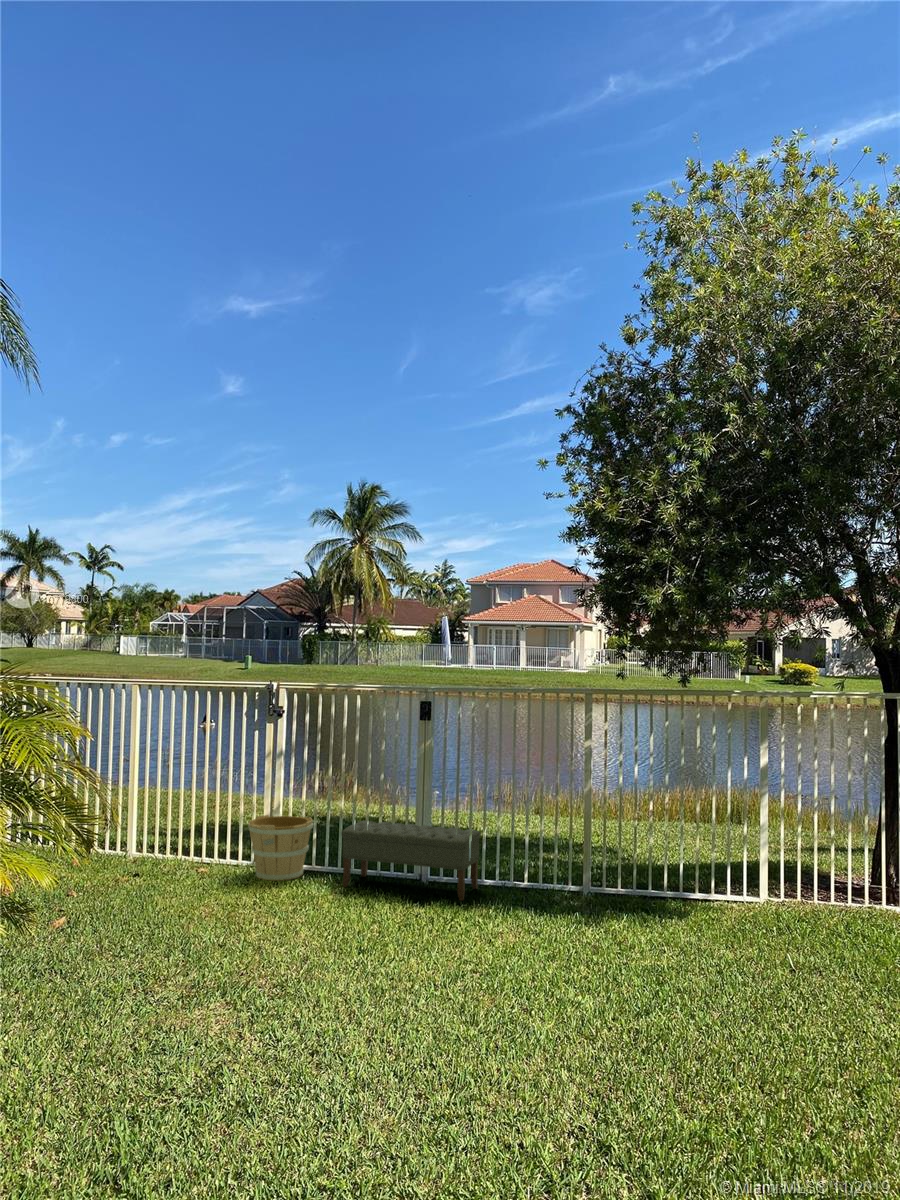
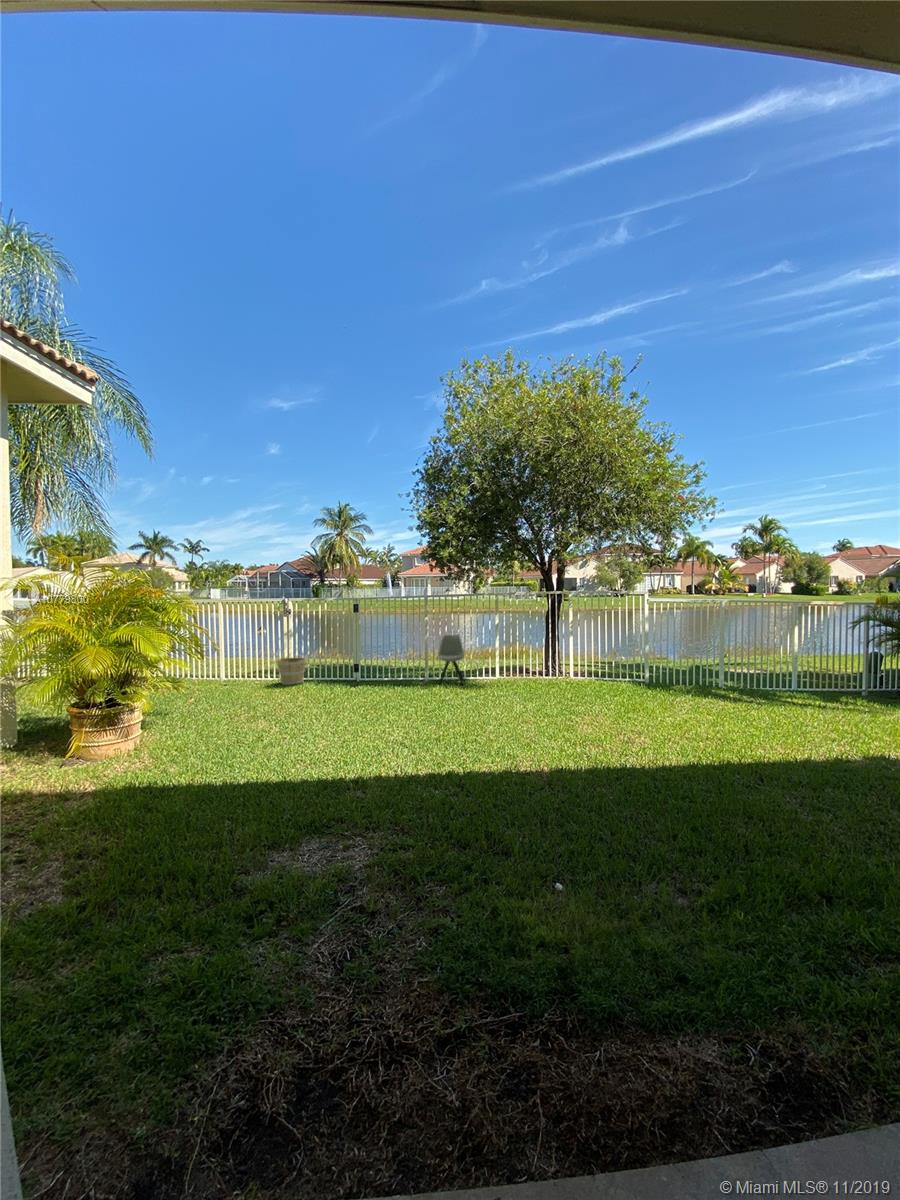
chair: none [619,786,687,917] -> present [438,635,464,685]
bench: present [341,821,481,901] -> none [319,657,380,686]

